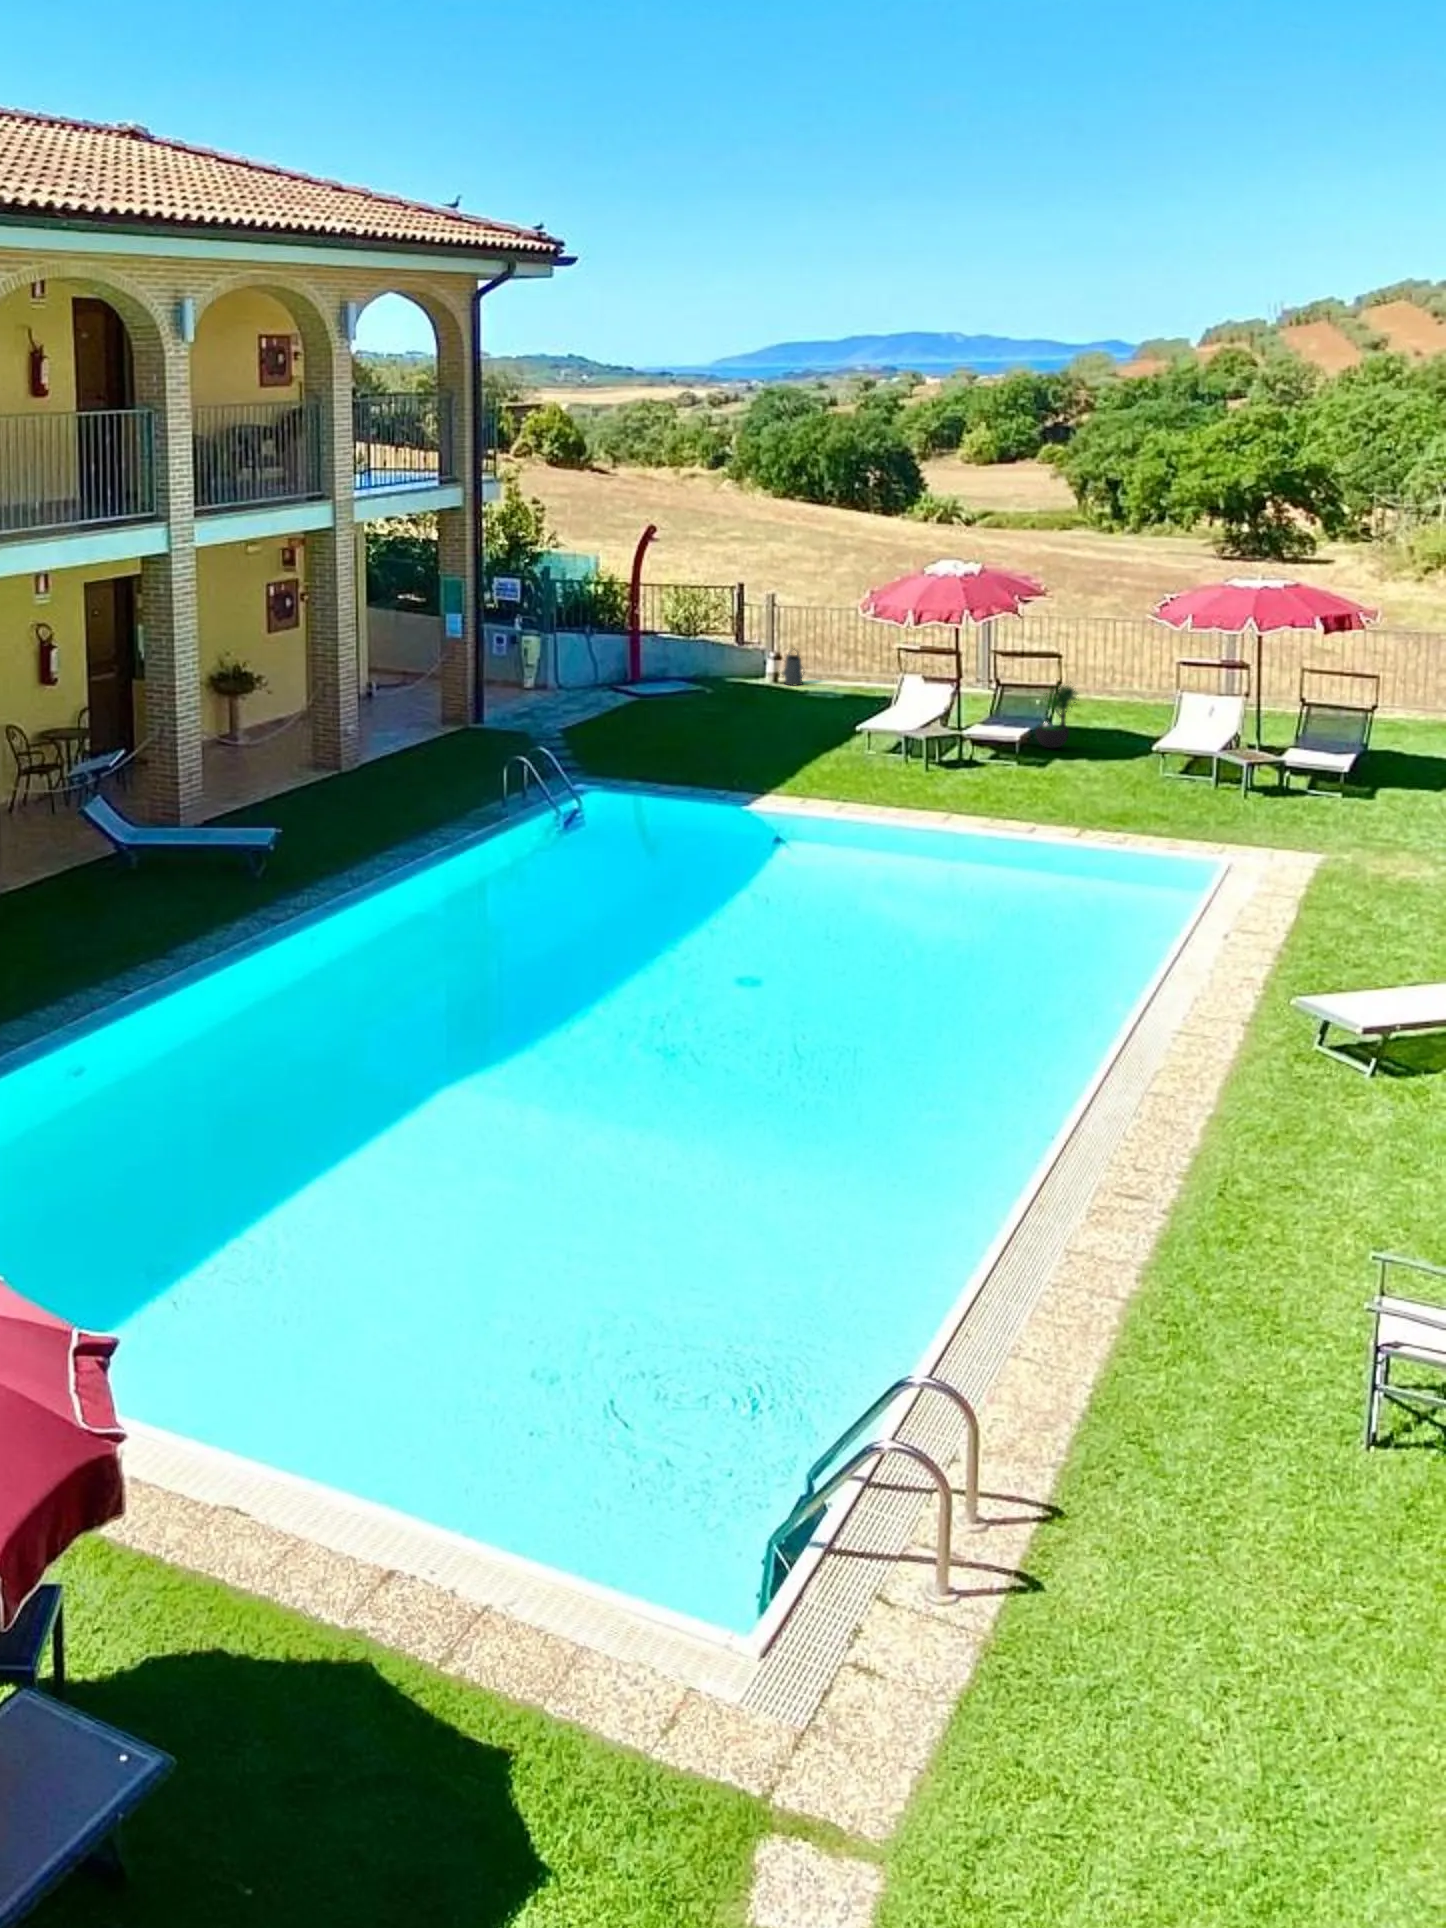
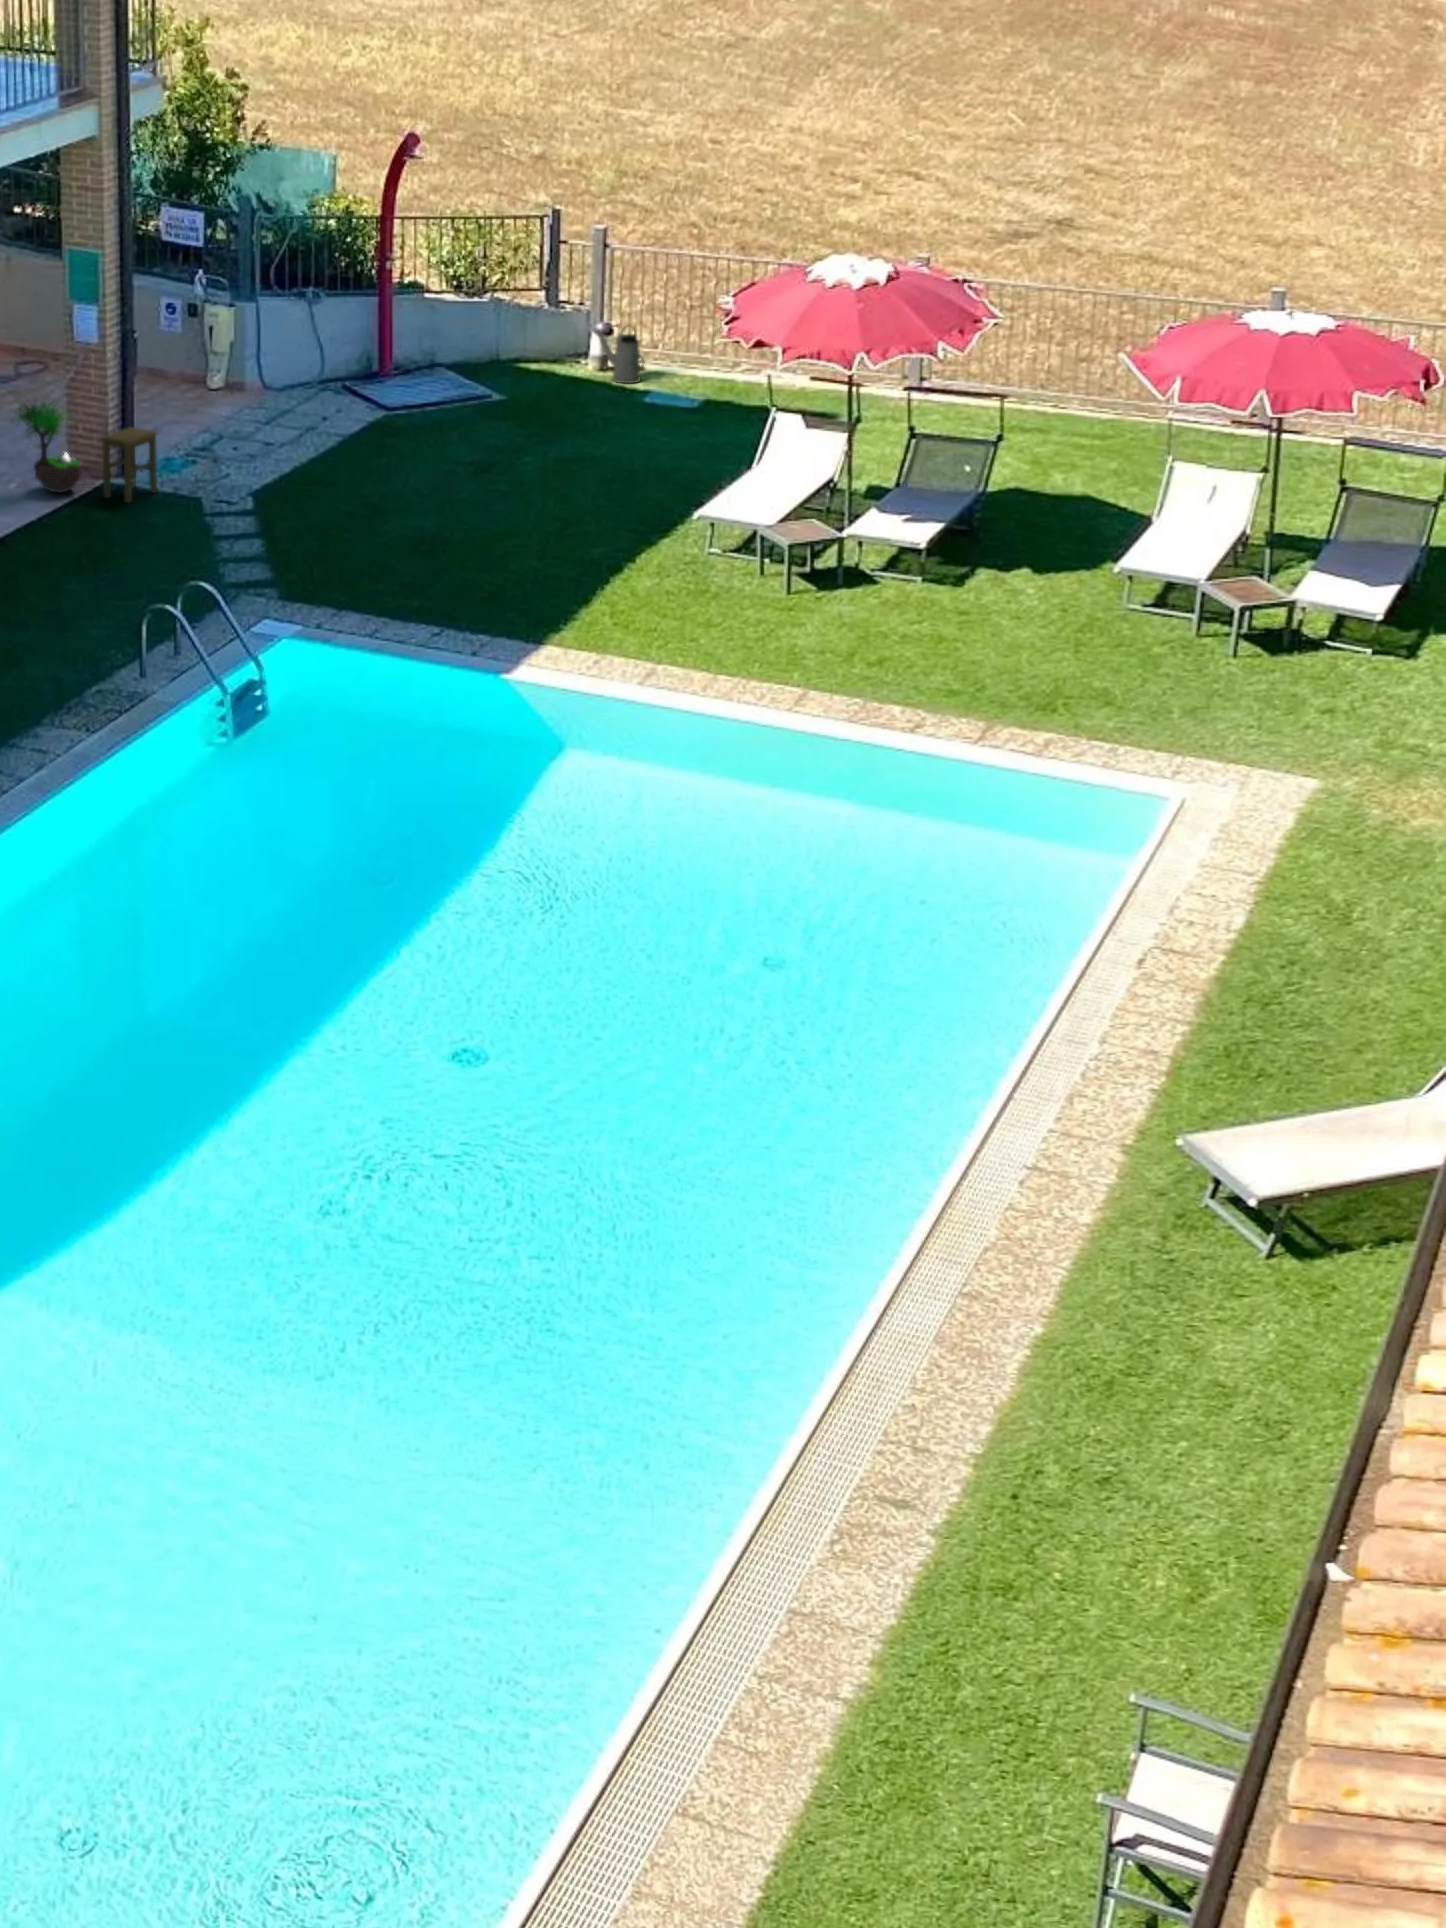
potted tree: present [1035,683,1077,748] -> present [15,400,81,492]
stool: none [467,690,502,735] -> present [102,427,157,502]

